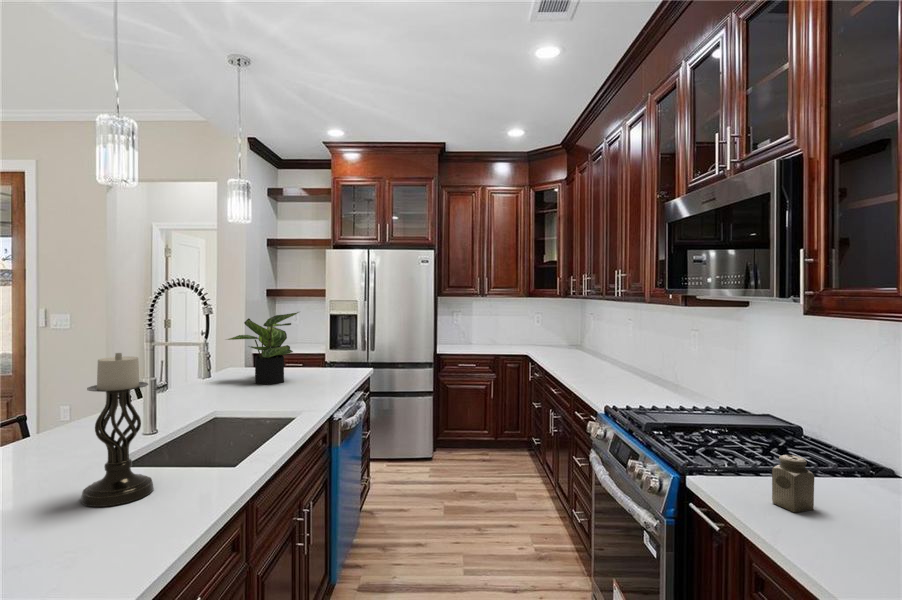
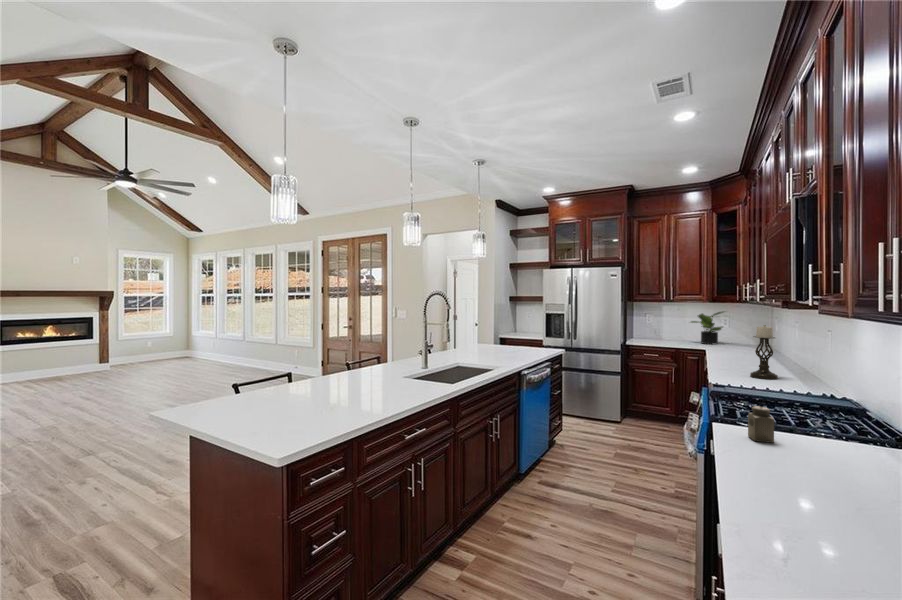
potted plant: present [228,312,299,384] -> present [691,312,723,344]
candle holder: present [81,353,154,507] -> present [750,325,778,379]

